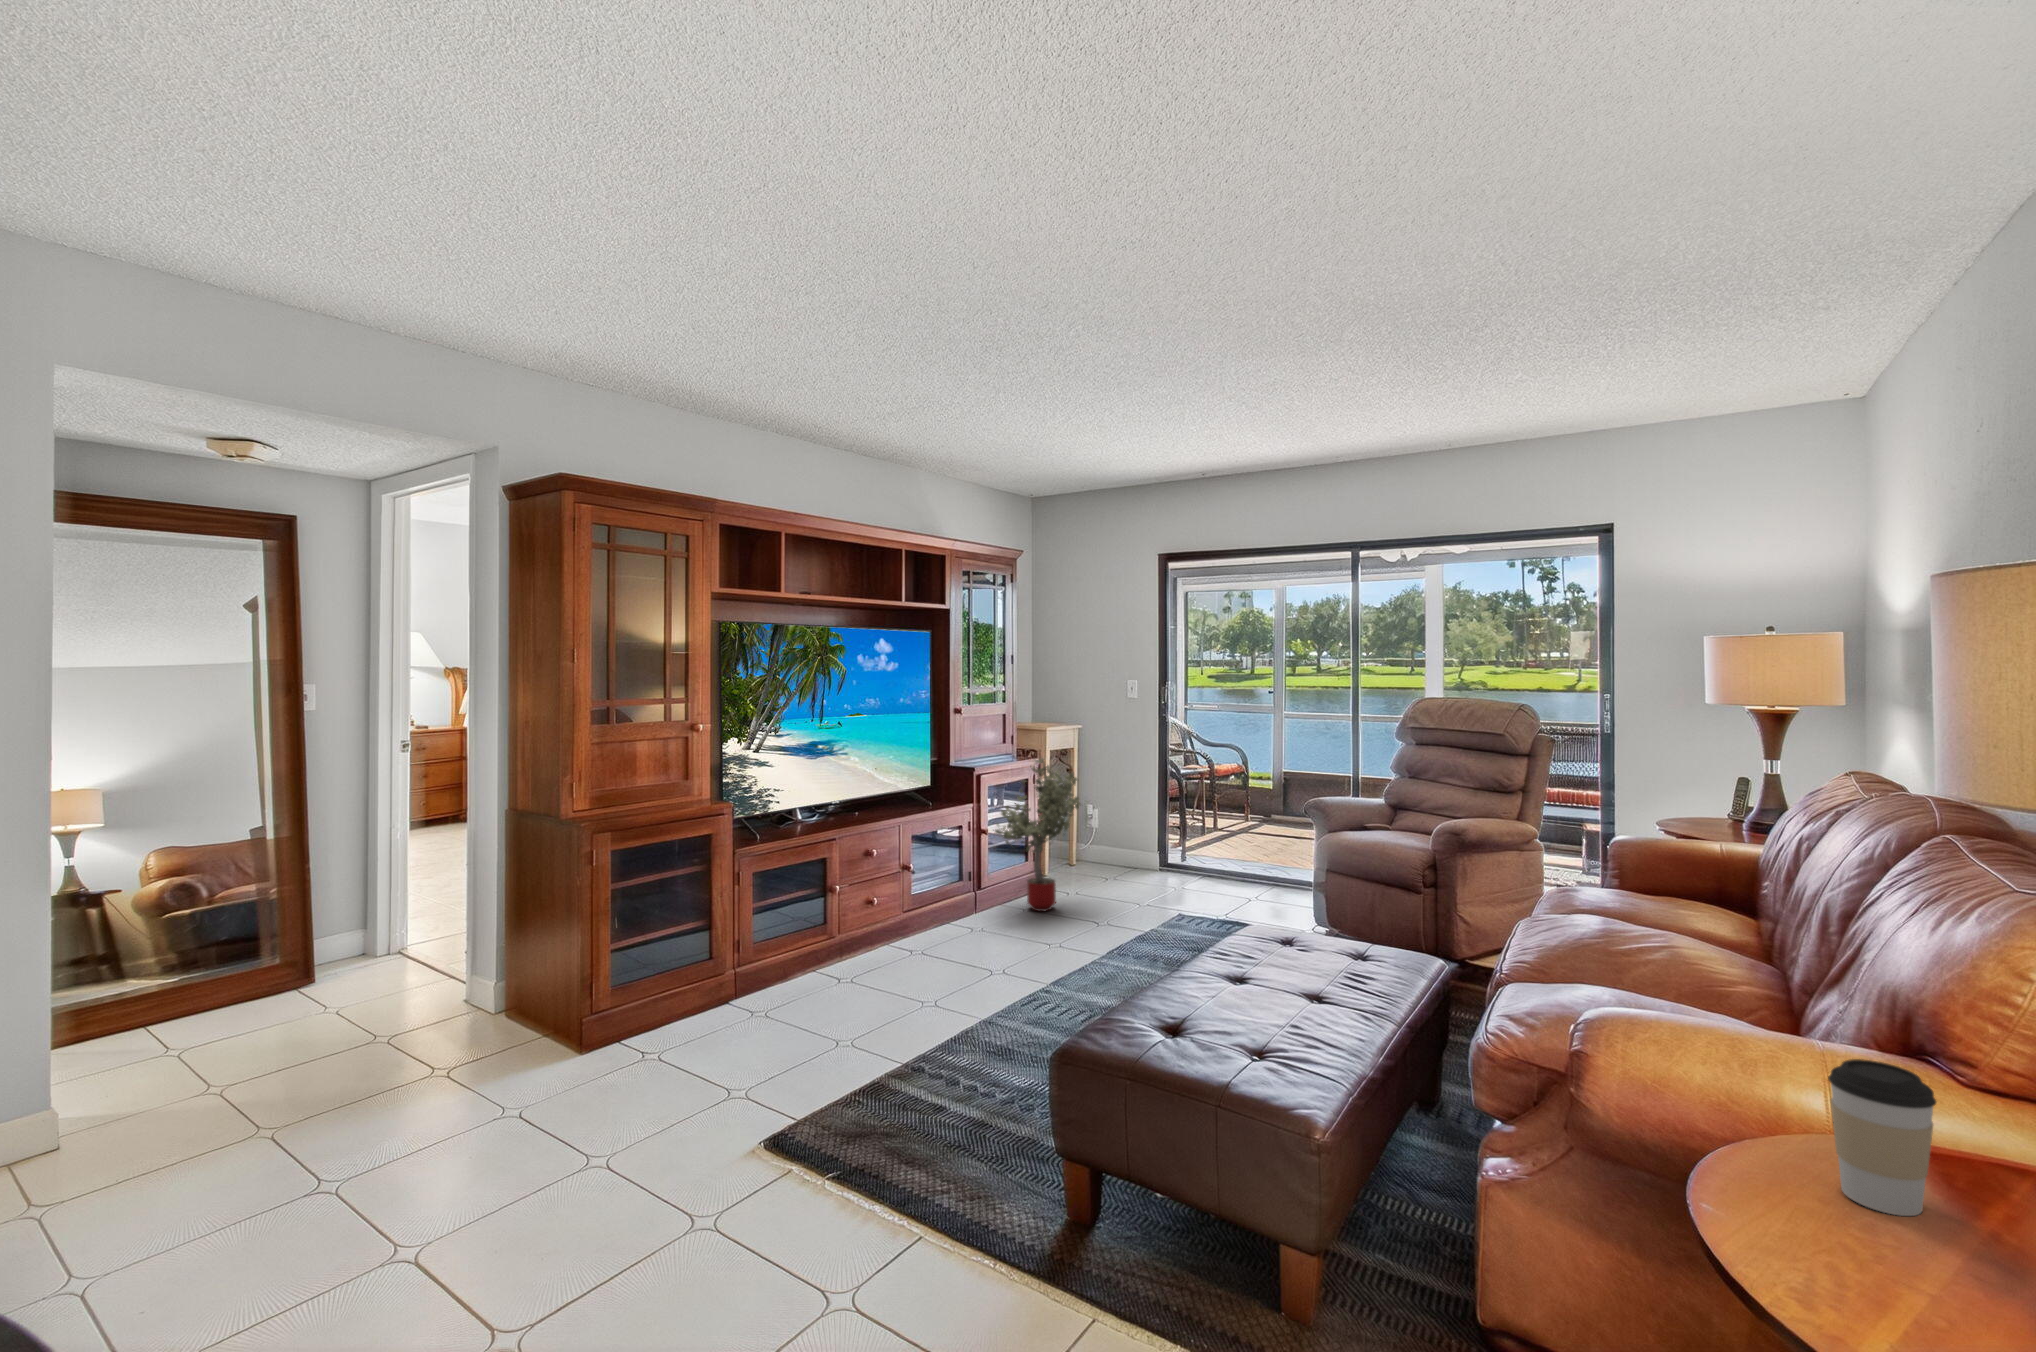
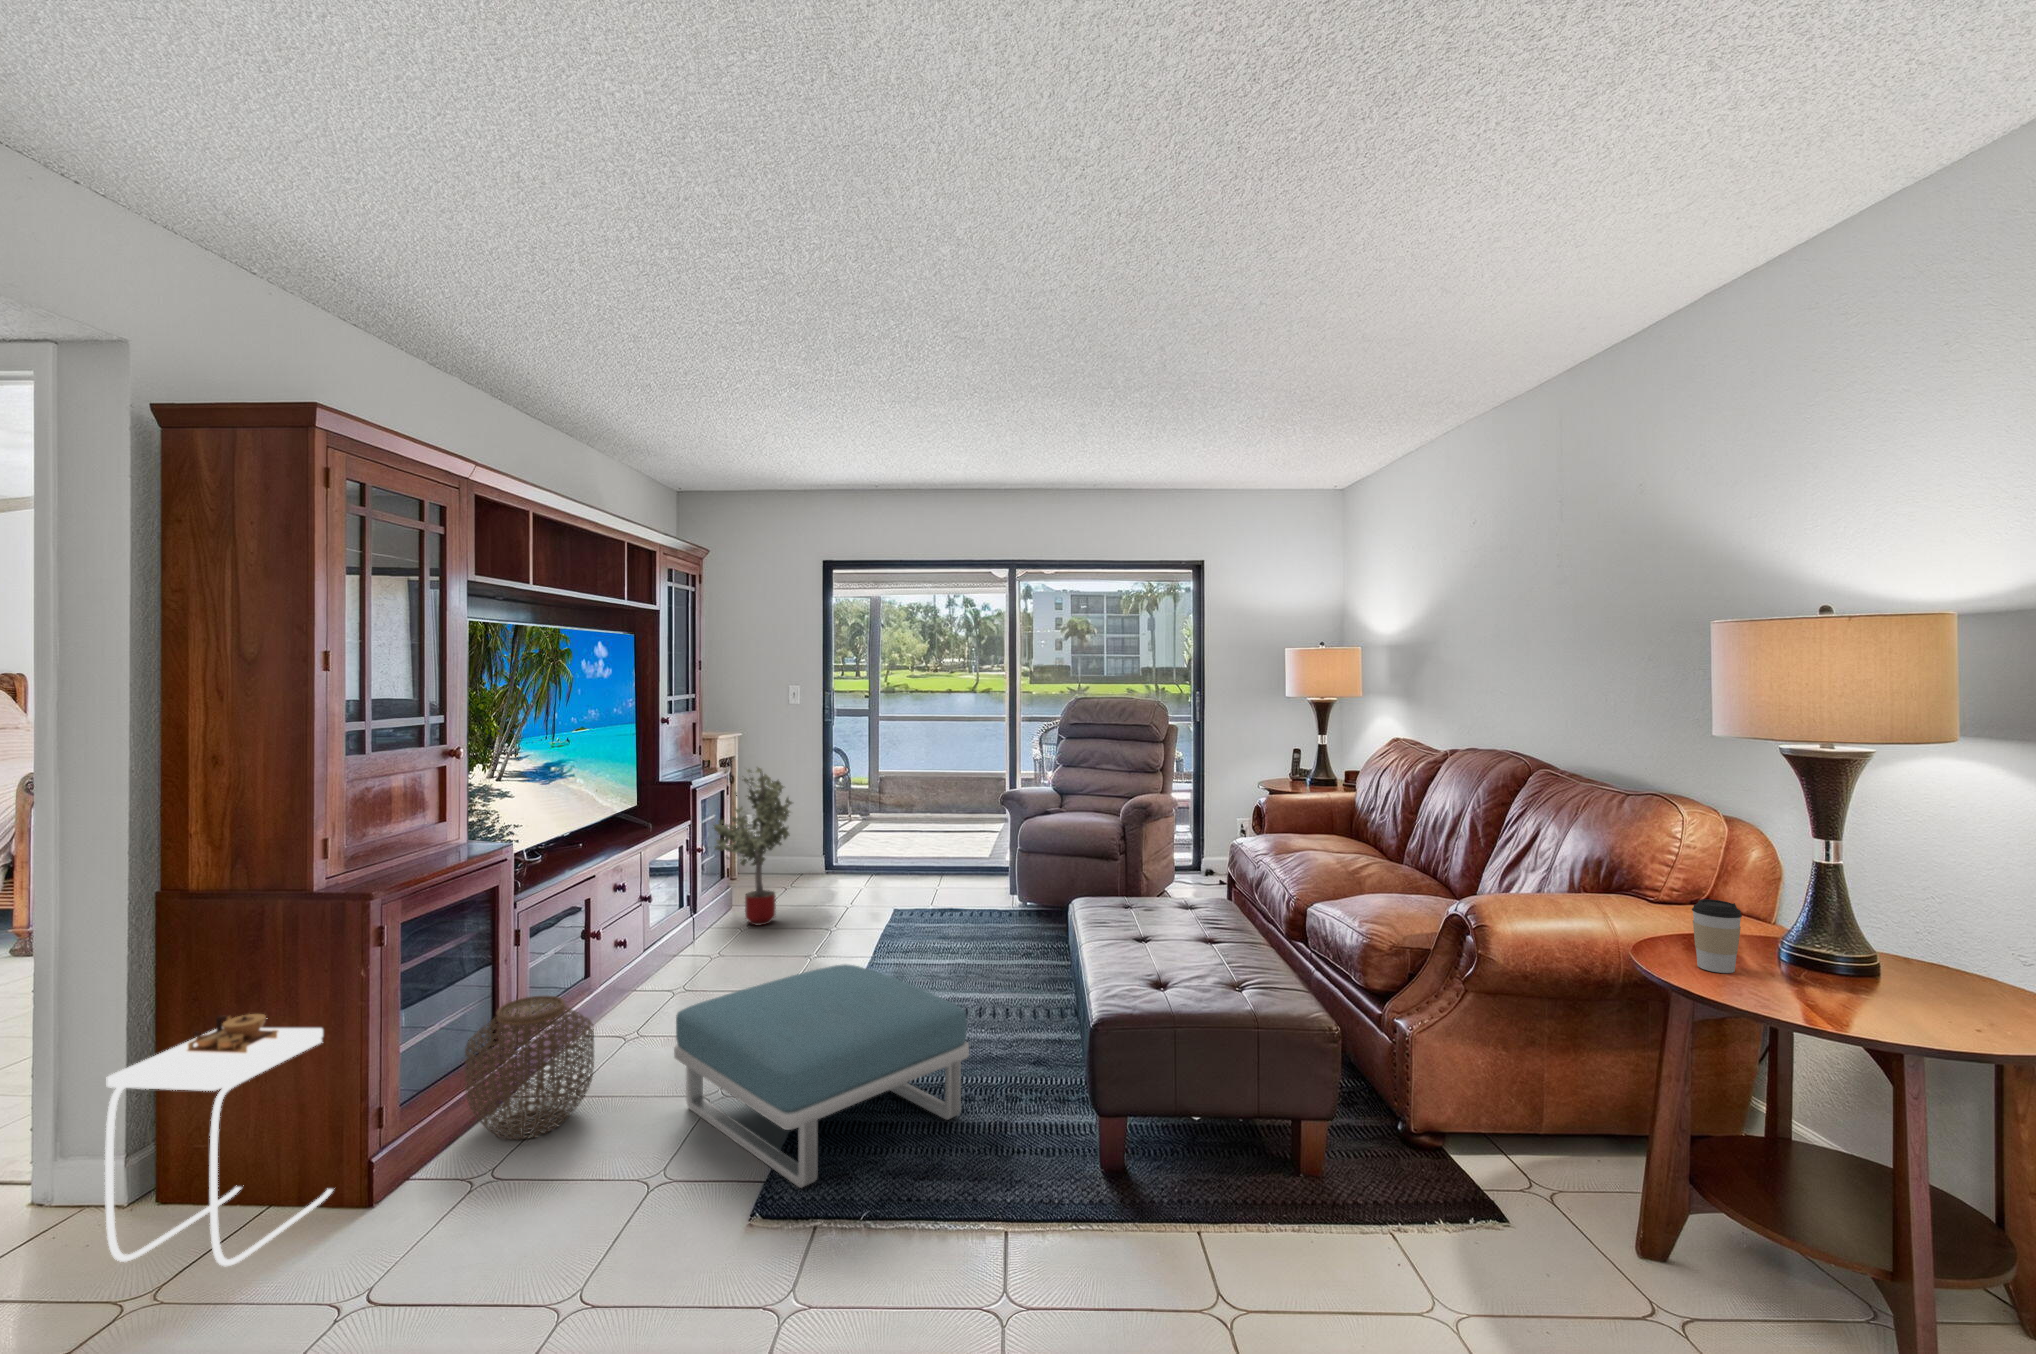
side table: none [405,903,551,1079] -> present [105,1014,333,1266]
woven basket: none [644,930,745,1046] -> present [465,996,594,1139]
footstool: none [779,950,1011,1146] -> present [674,964,969,1188]

